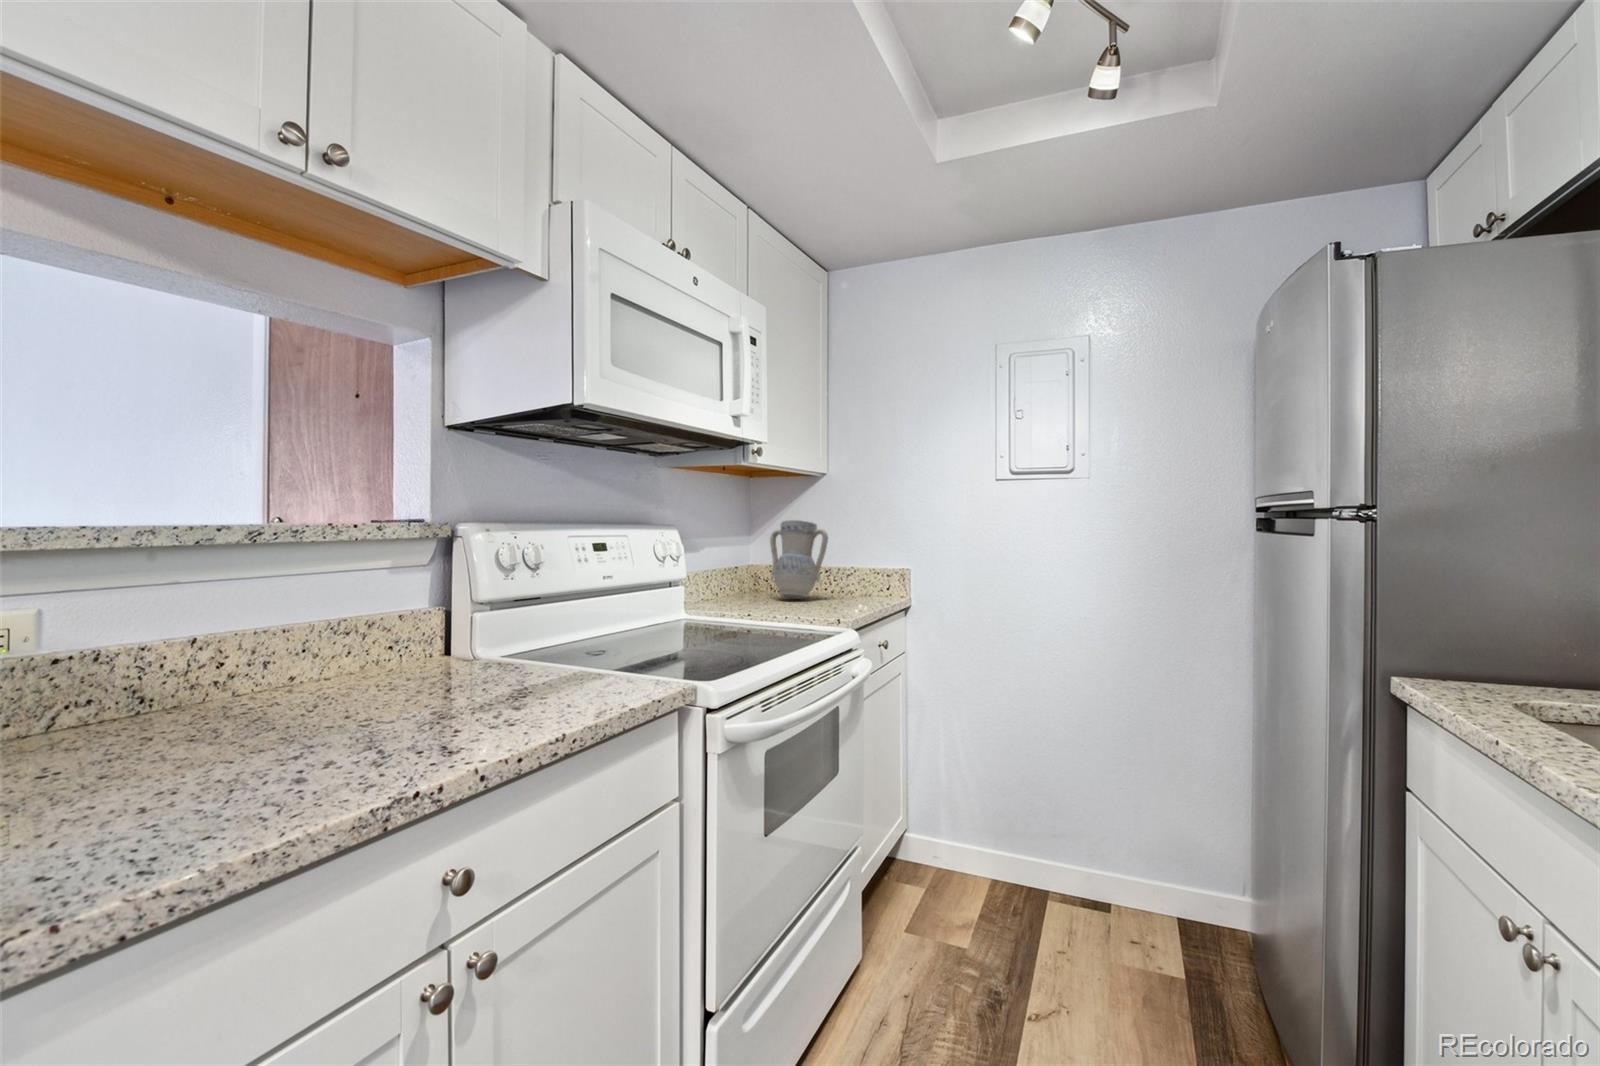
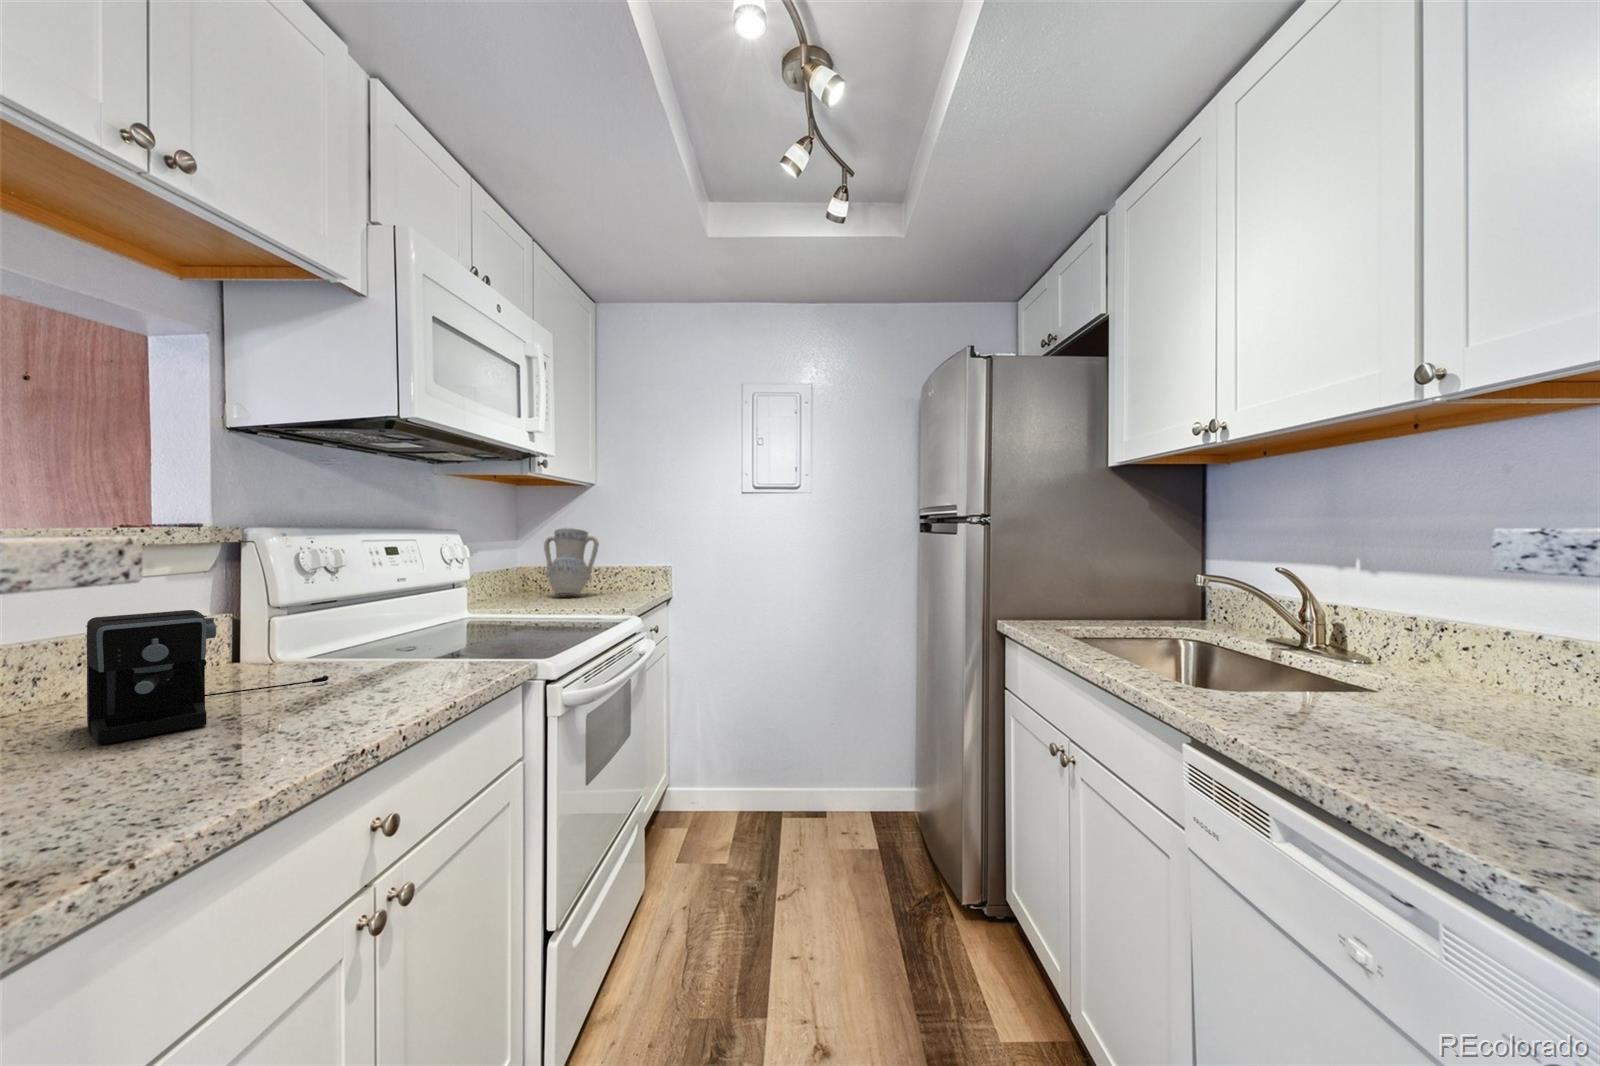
coffee maker: none [243,605,483,740] -> present [86,610,329,745]

